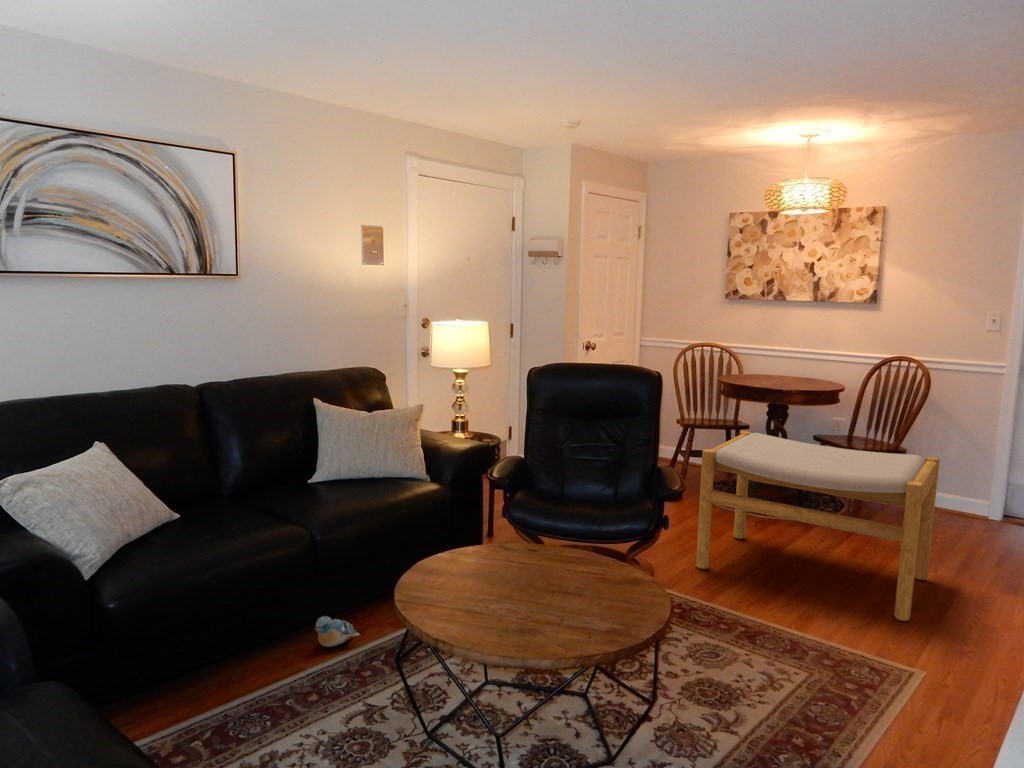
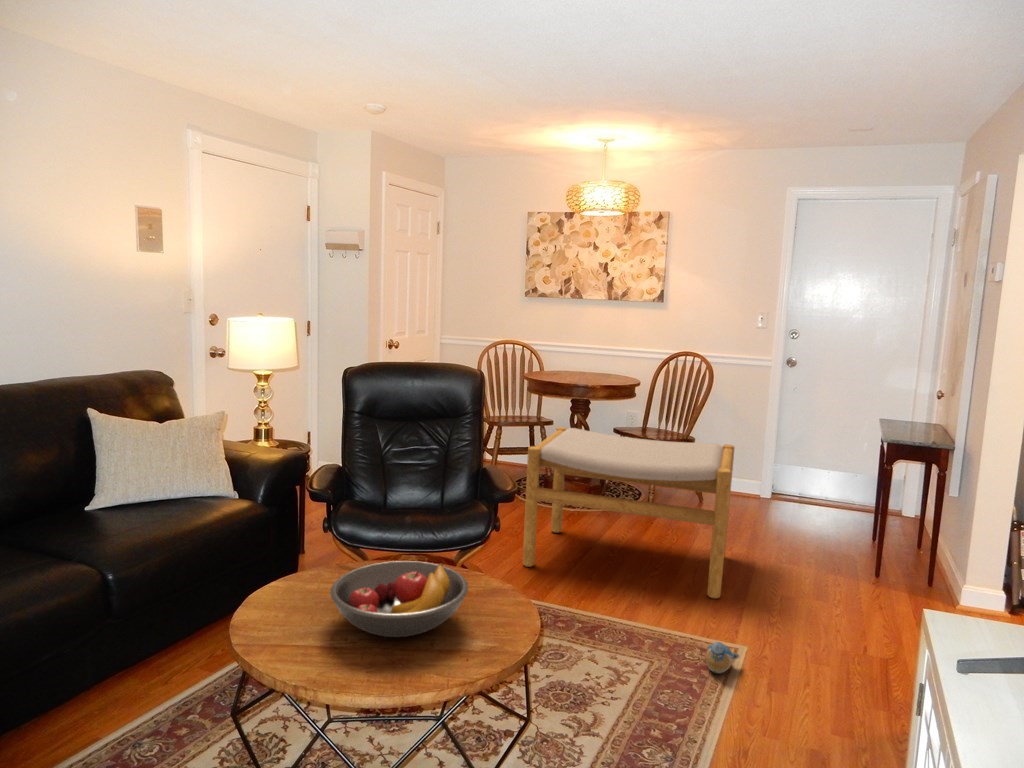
fruit bowl: none [477,544,600,609] -> present [330,561,468,637]
plush toy: present [315,616,359,647] -> present [706,642,739,673]

